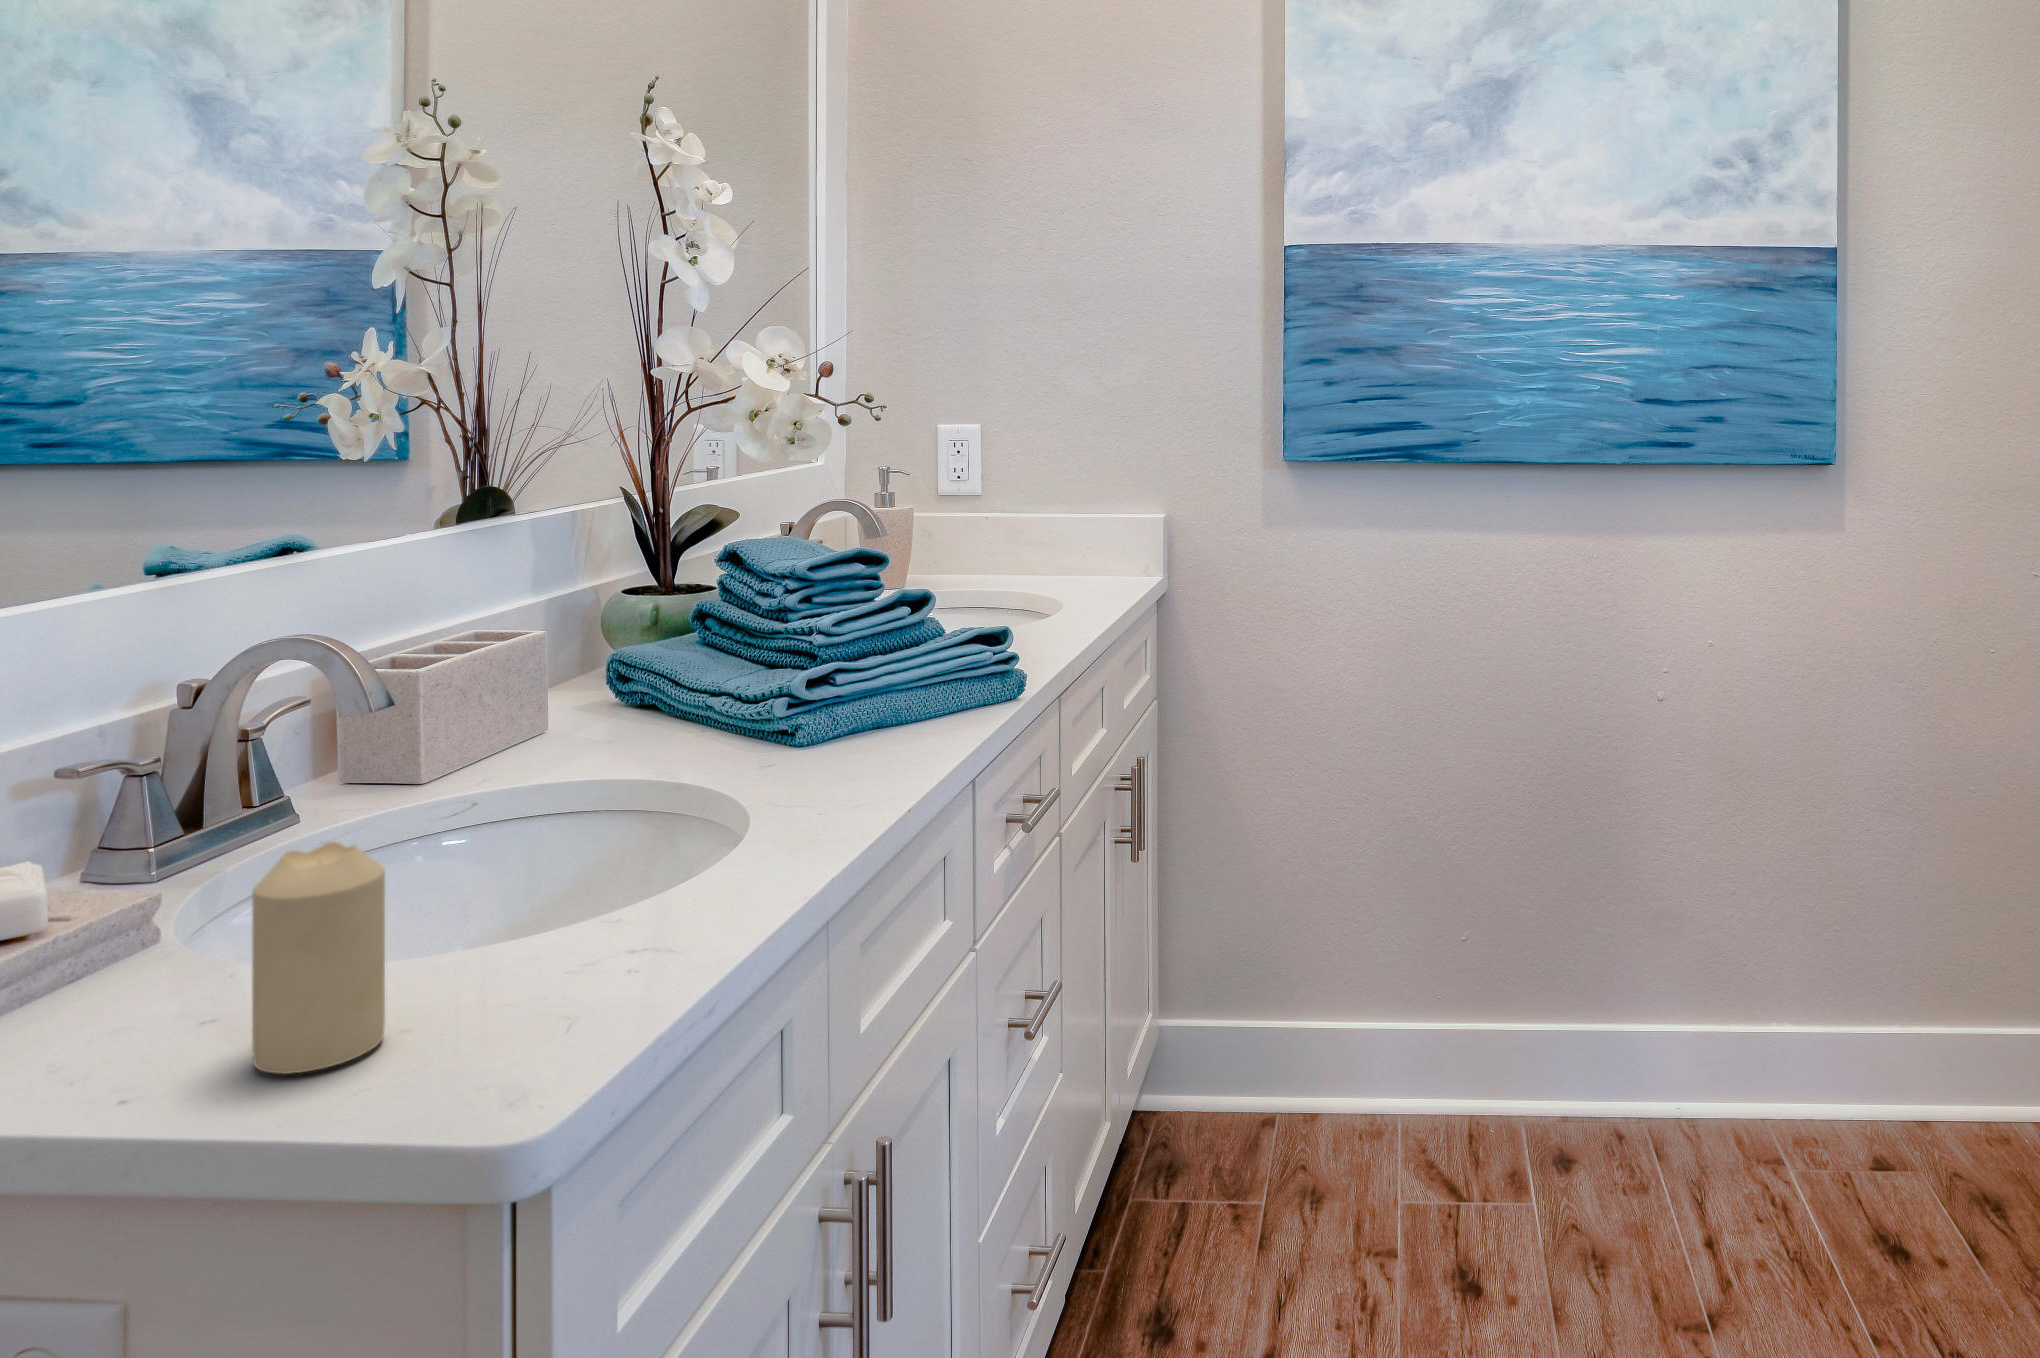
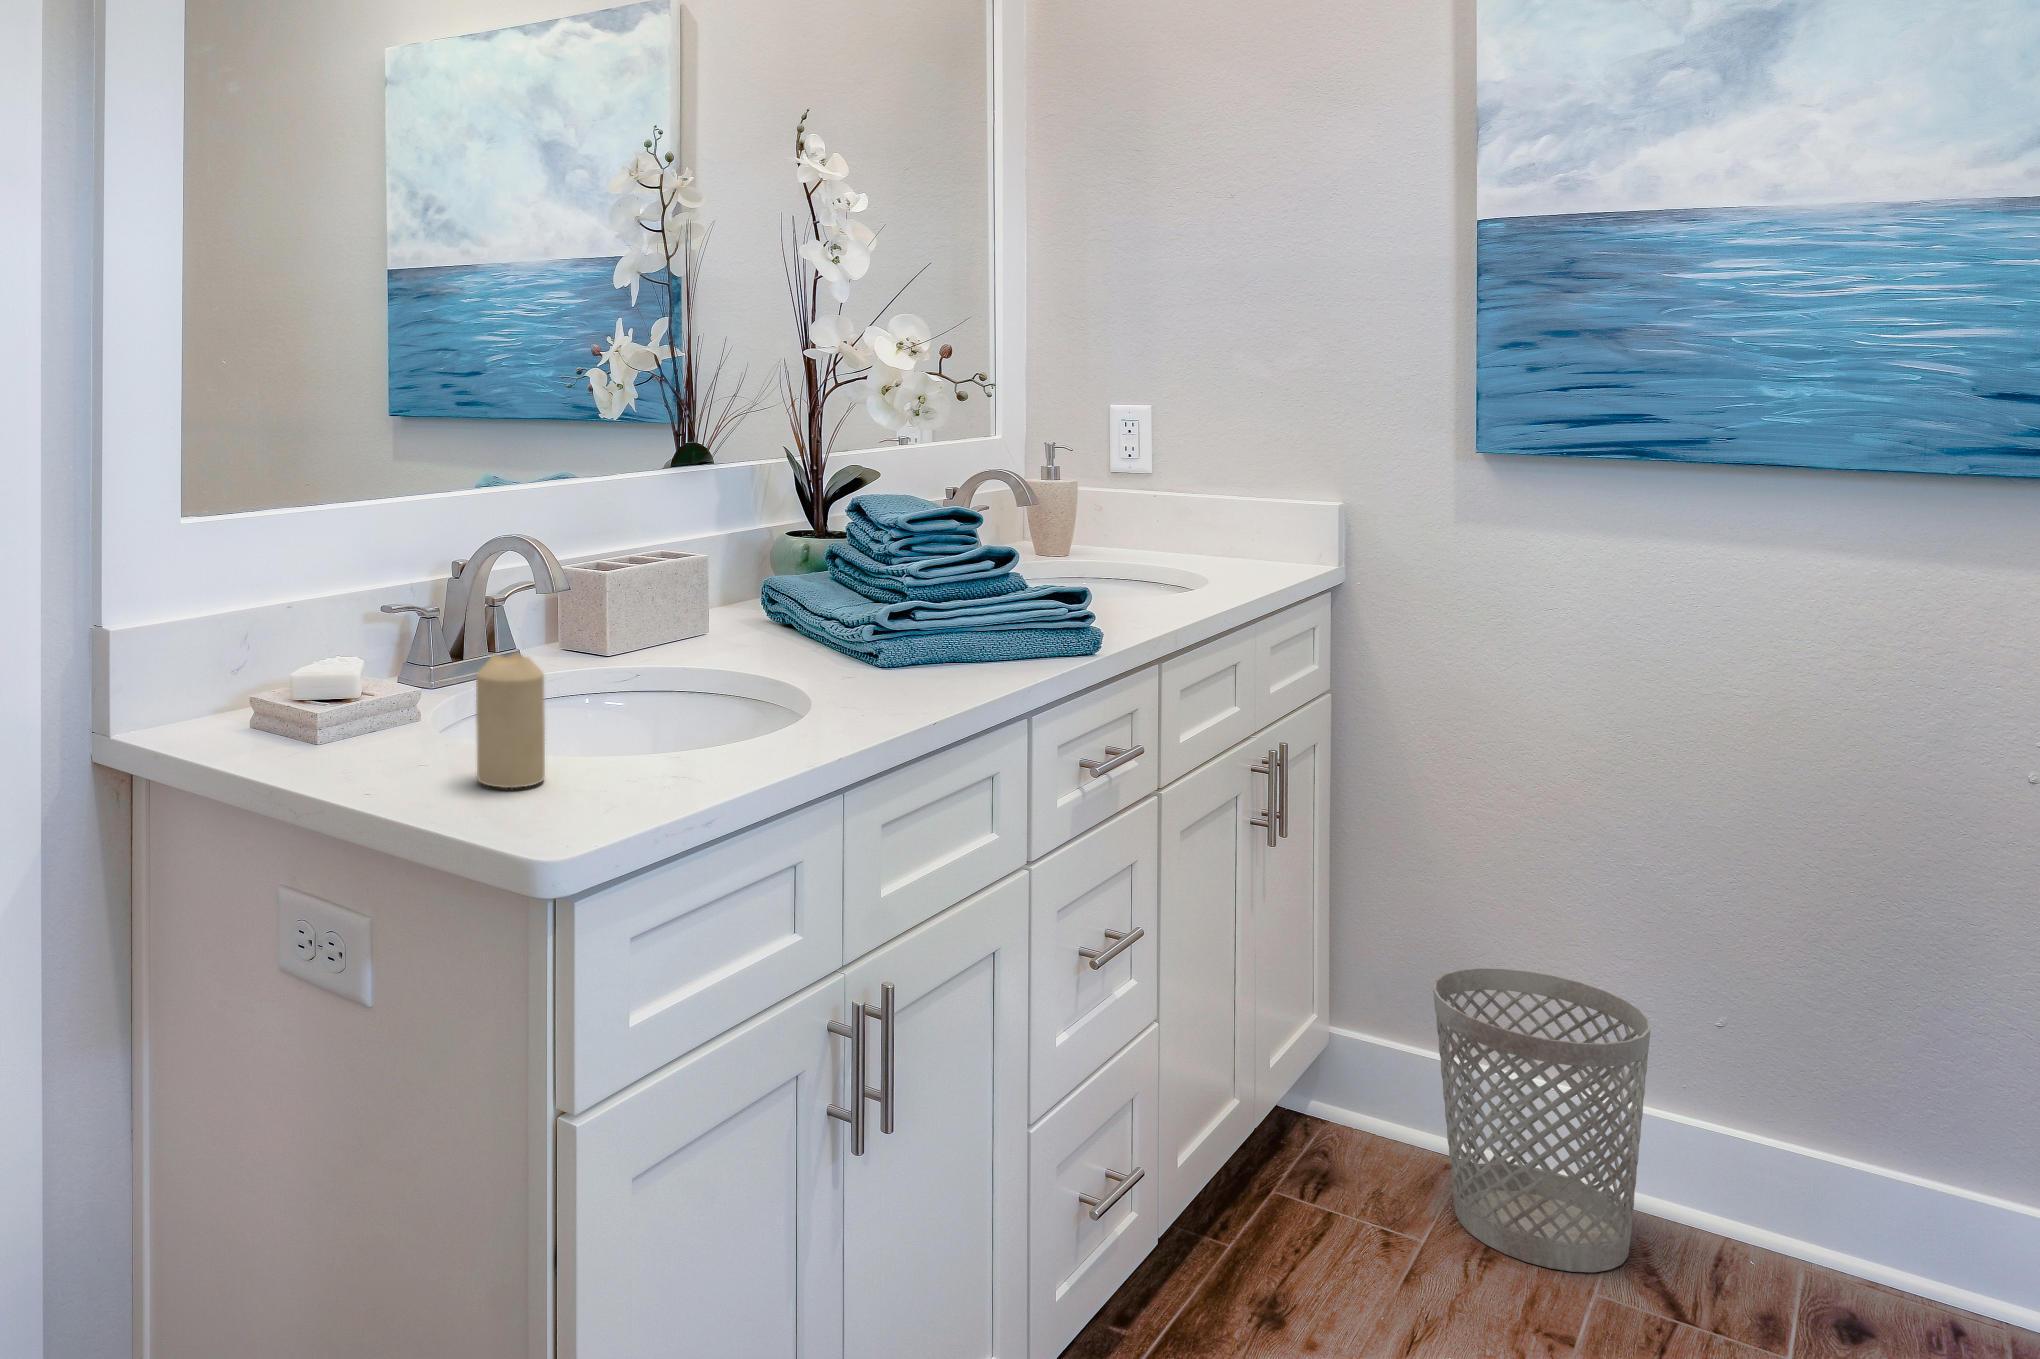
wastebasket: none [1263,922,1428,1191] -> present [1433,968,1651,1272]

